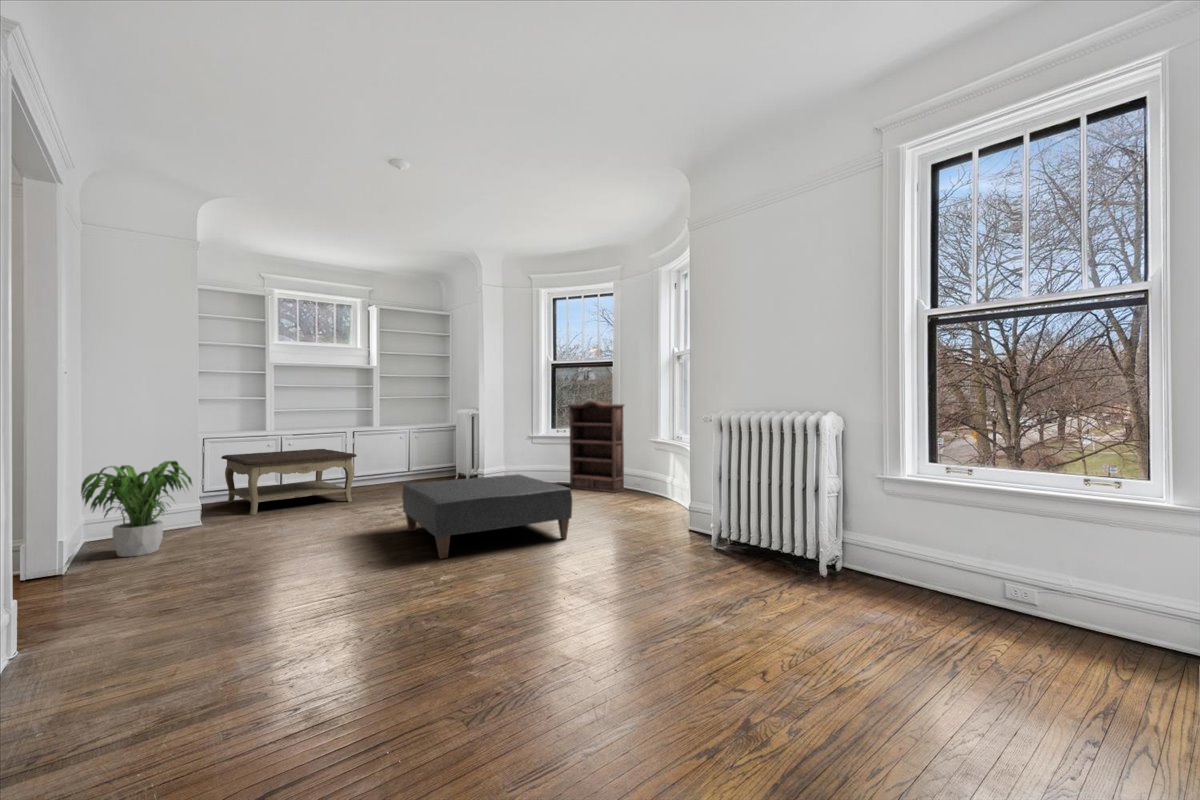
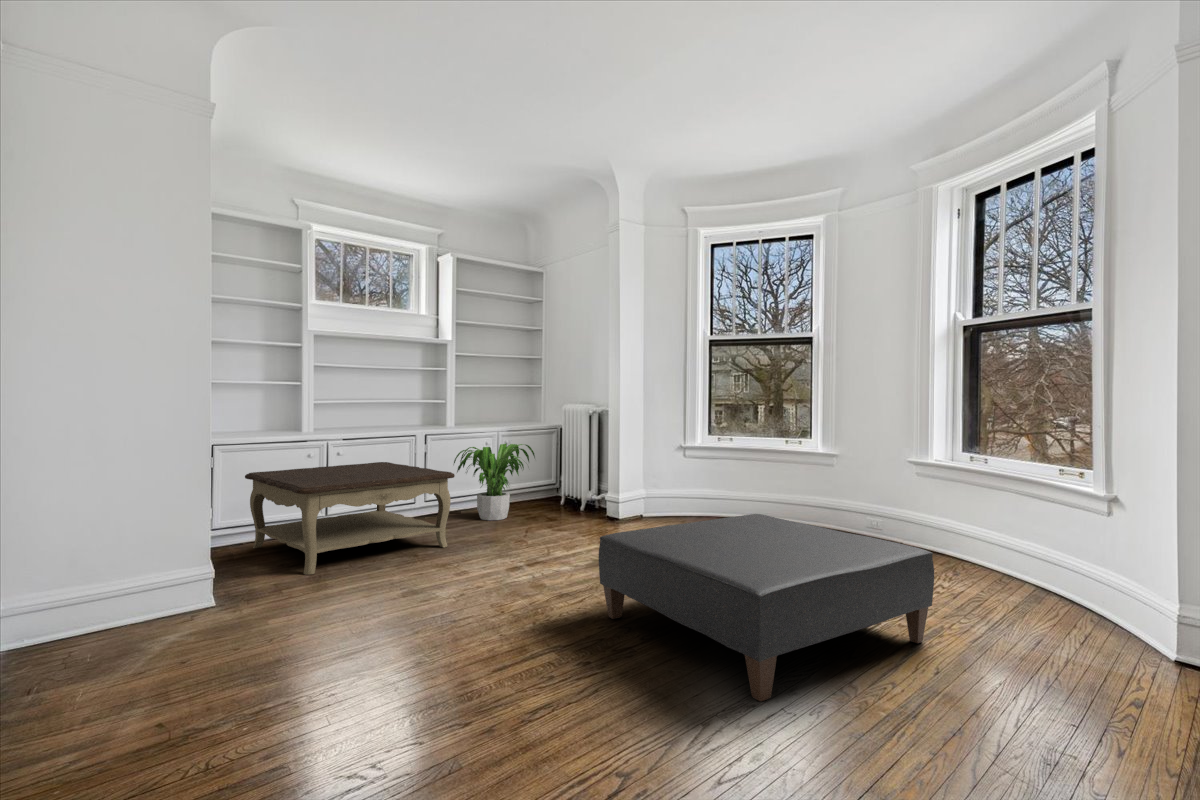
bookshelf: present [568,401,625,493] -> none [751,395,842,533]
potted plant: present [81,461,192,557] -> present [454,444,535,520]

